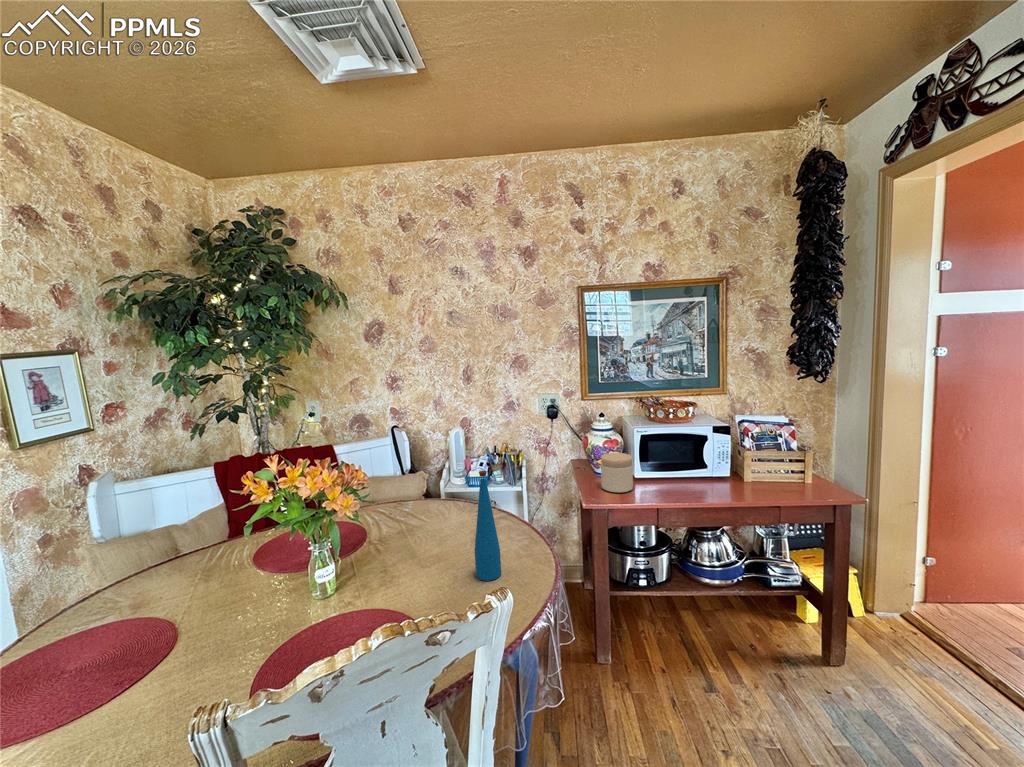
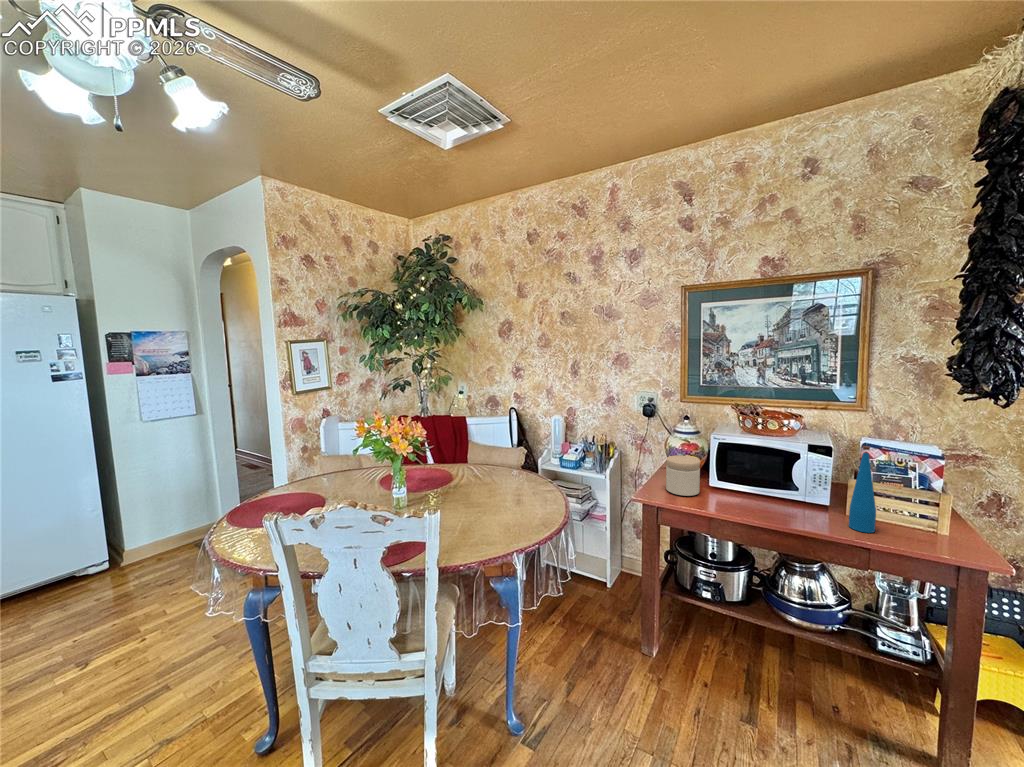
bottle: present [475,471,501,581] -> present [849,446,876,533]

